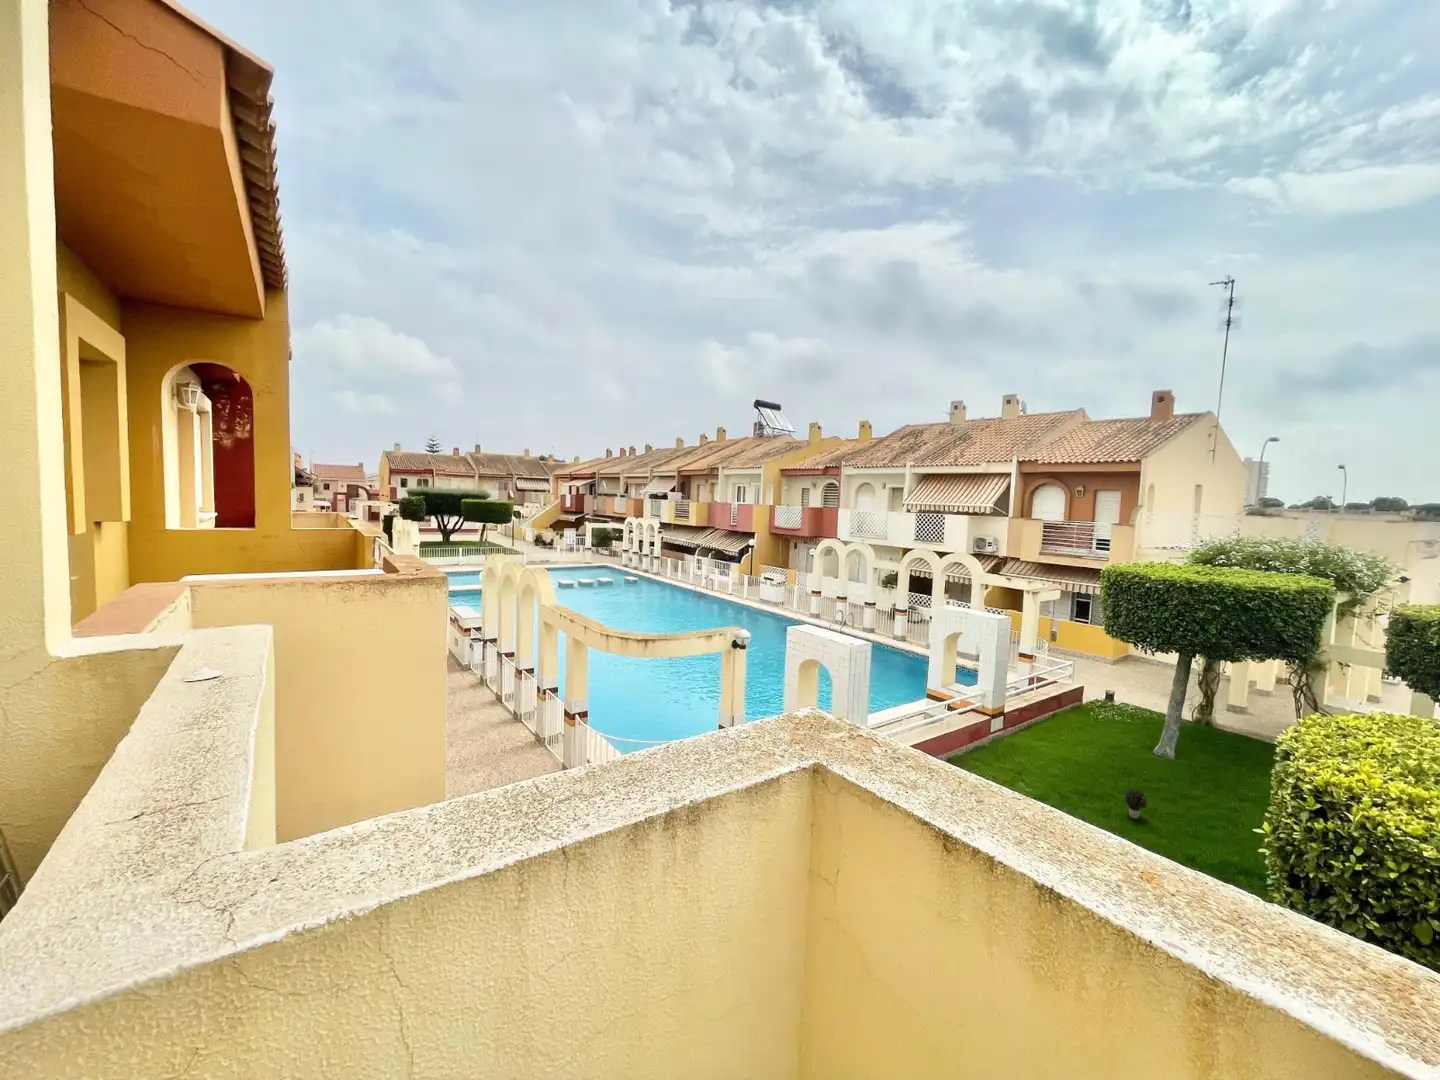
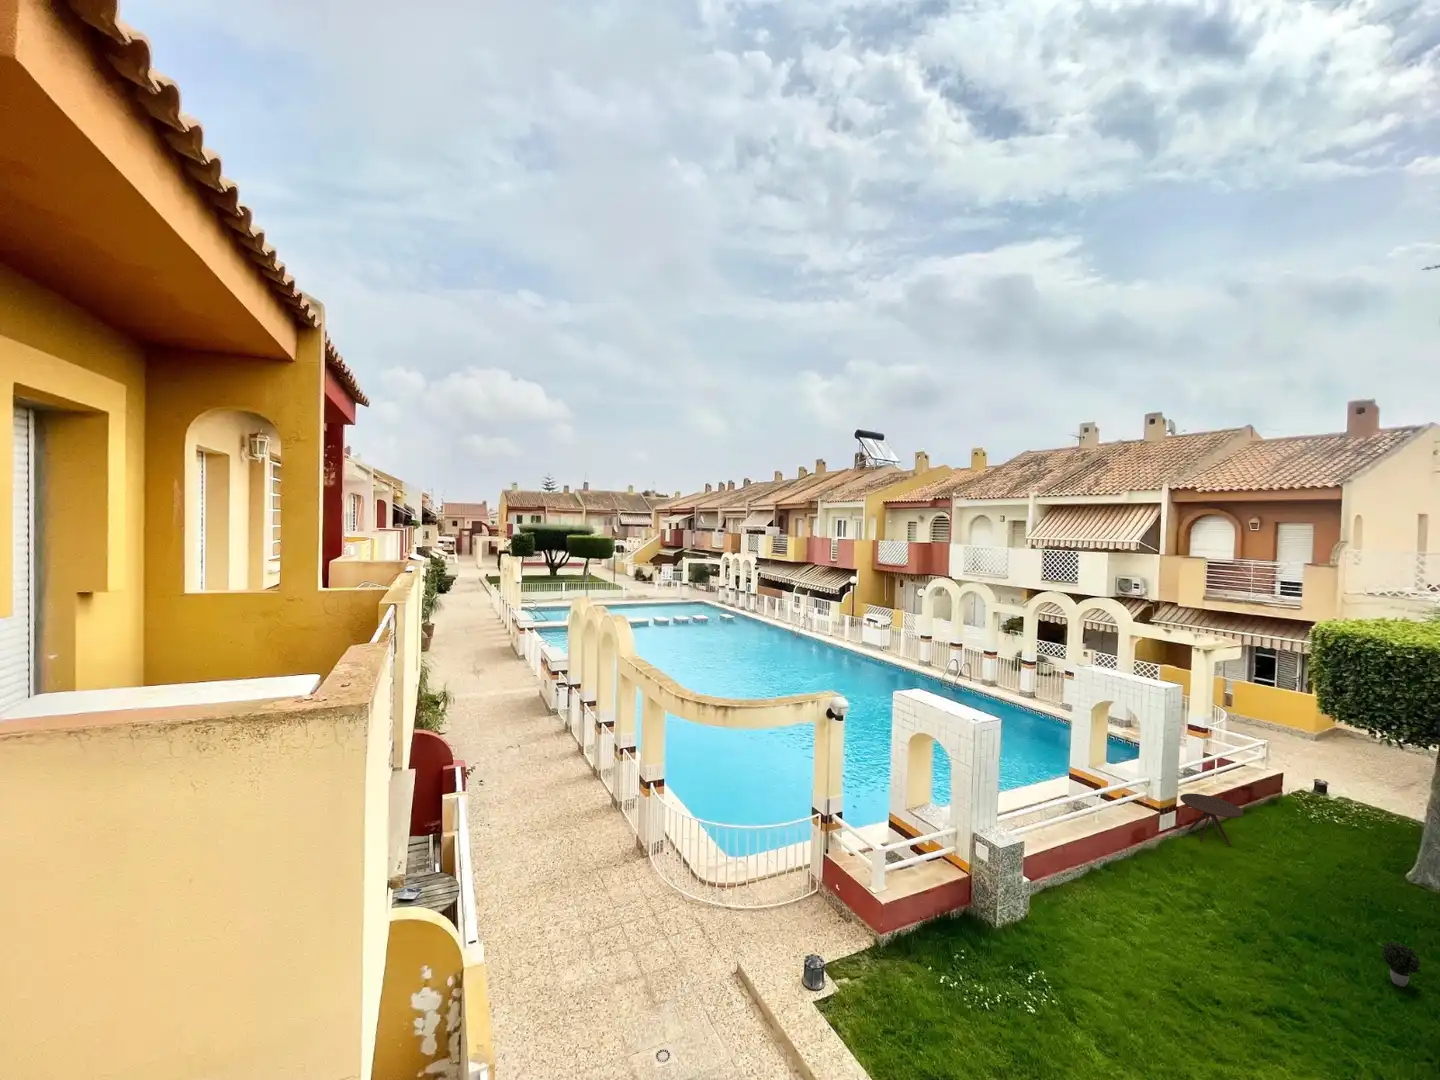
round table: none [1006,703,1049,740] -> present [1180,794,1243,845]

